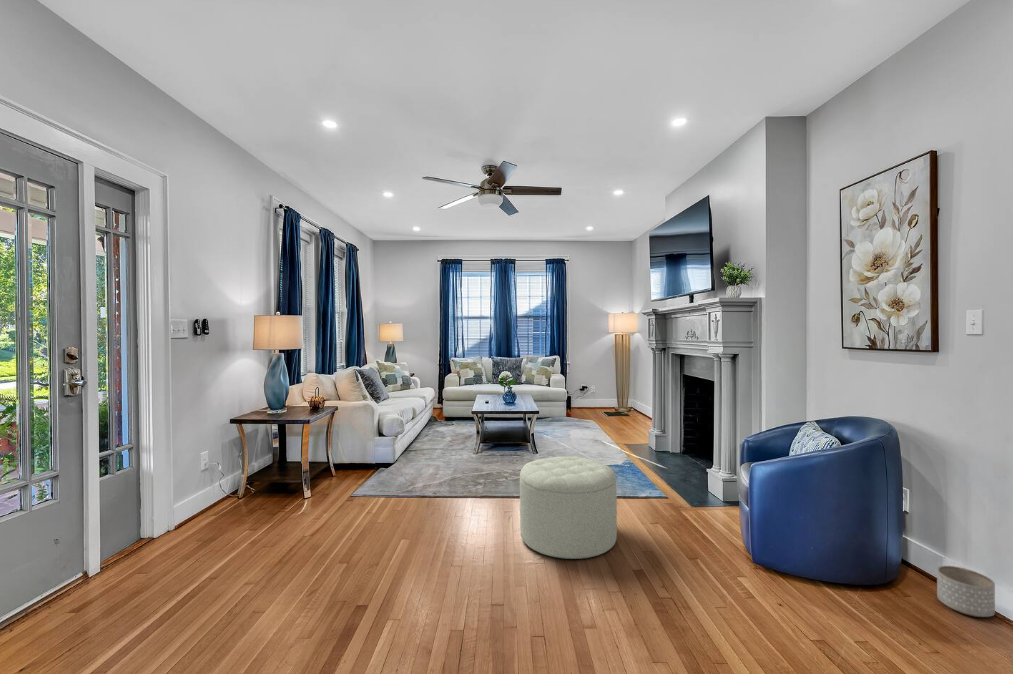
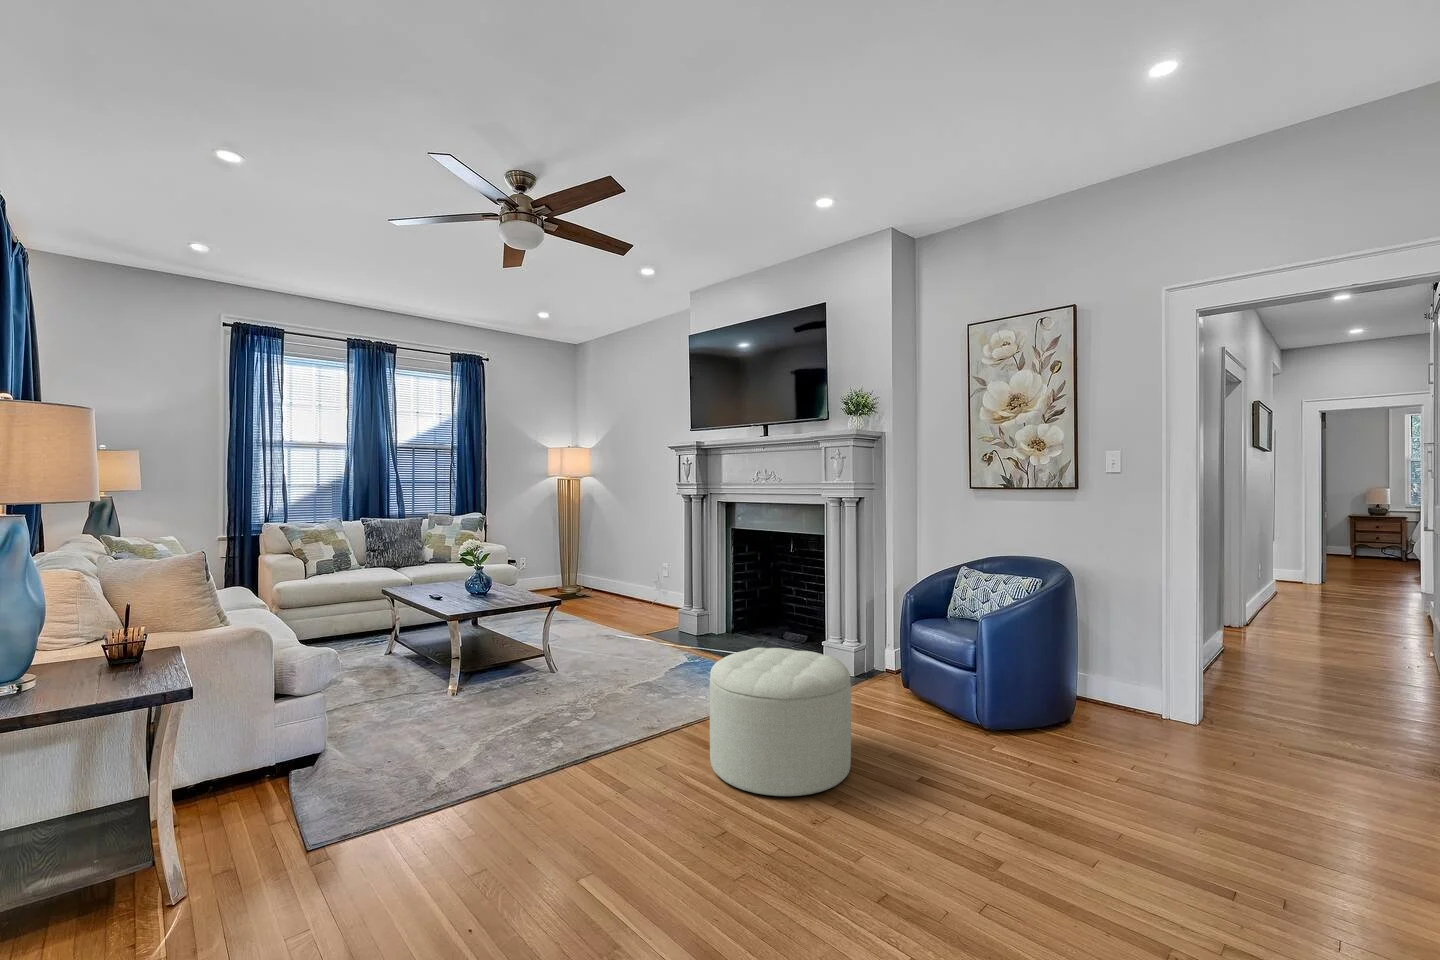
planter: present [937,566,995,617] -> none [1097,682,1139,720]

